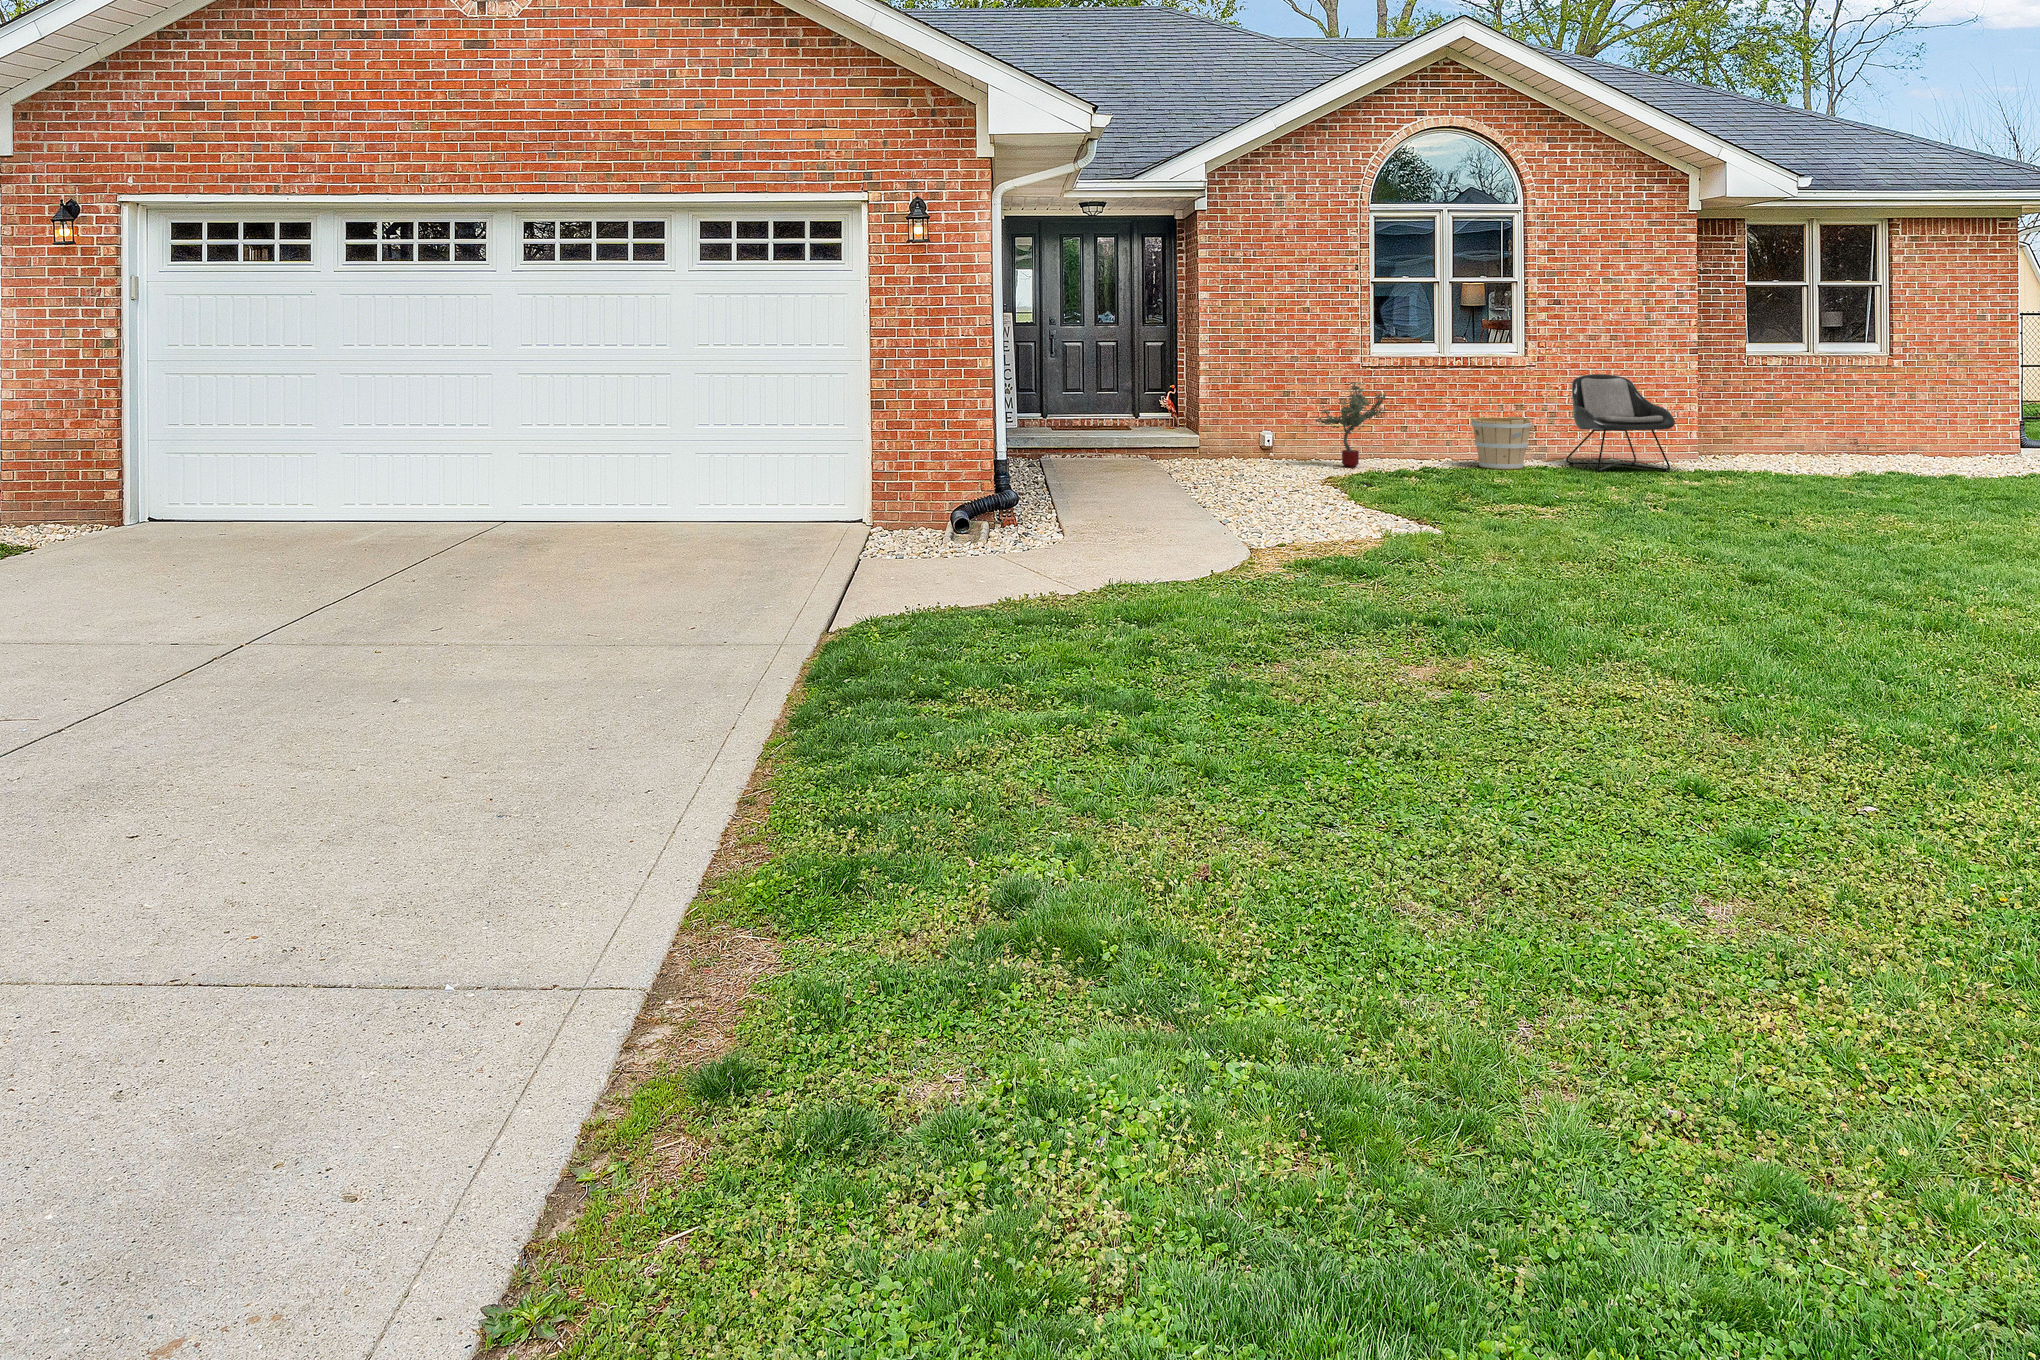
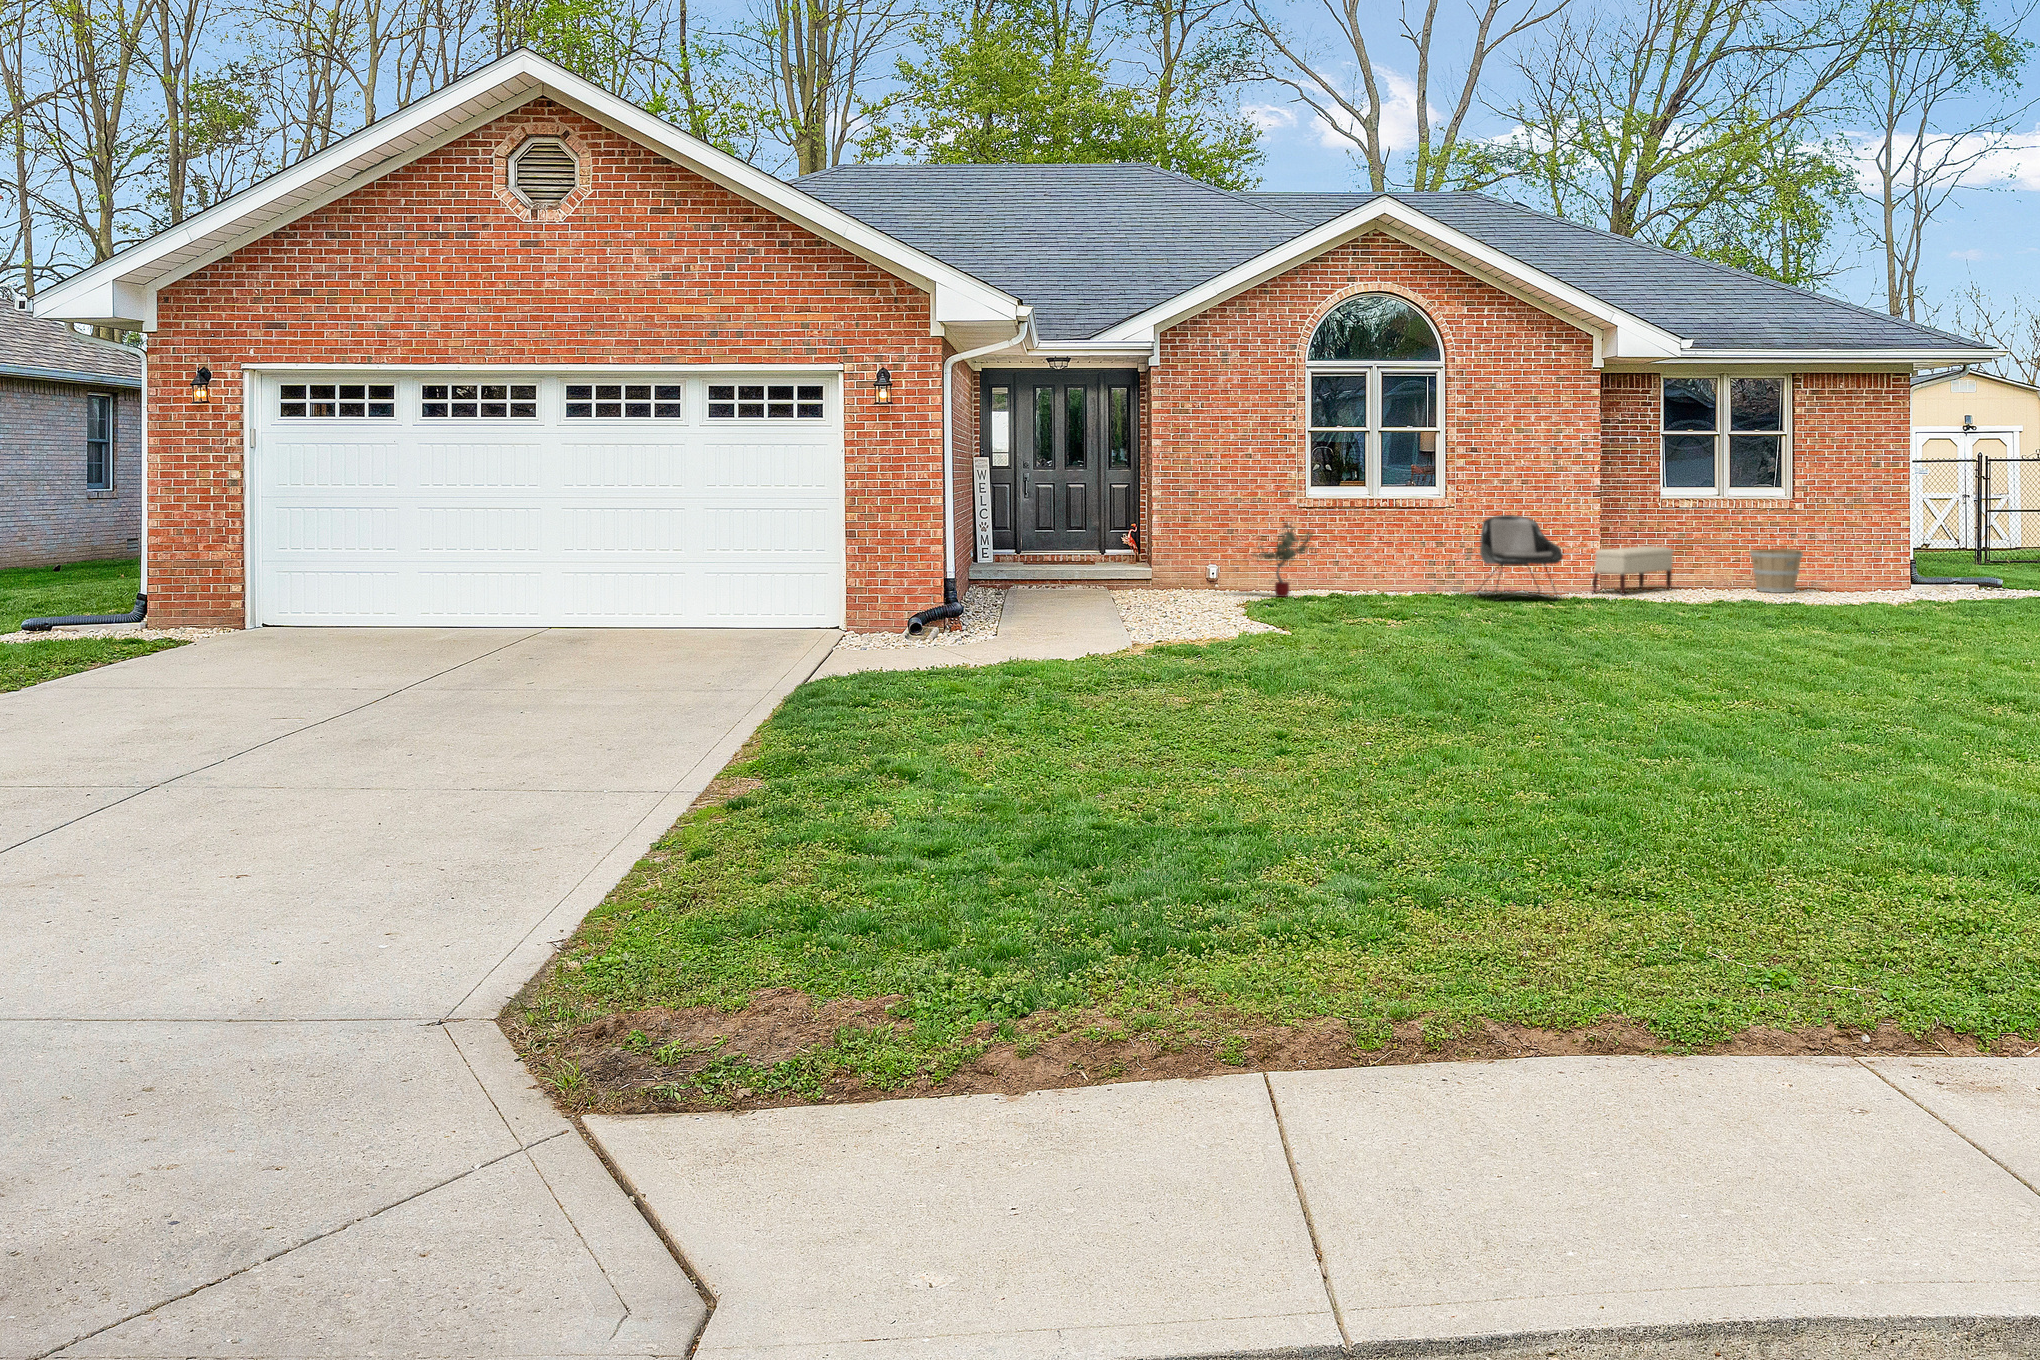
bench: none [1685,407,1767,462] -> present [1592,546,1673,595]
wooden bucket: present [1471,416,1532,469] -> present [1750,548,1803,593]

